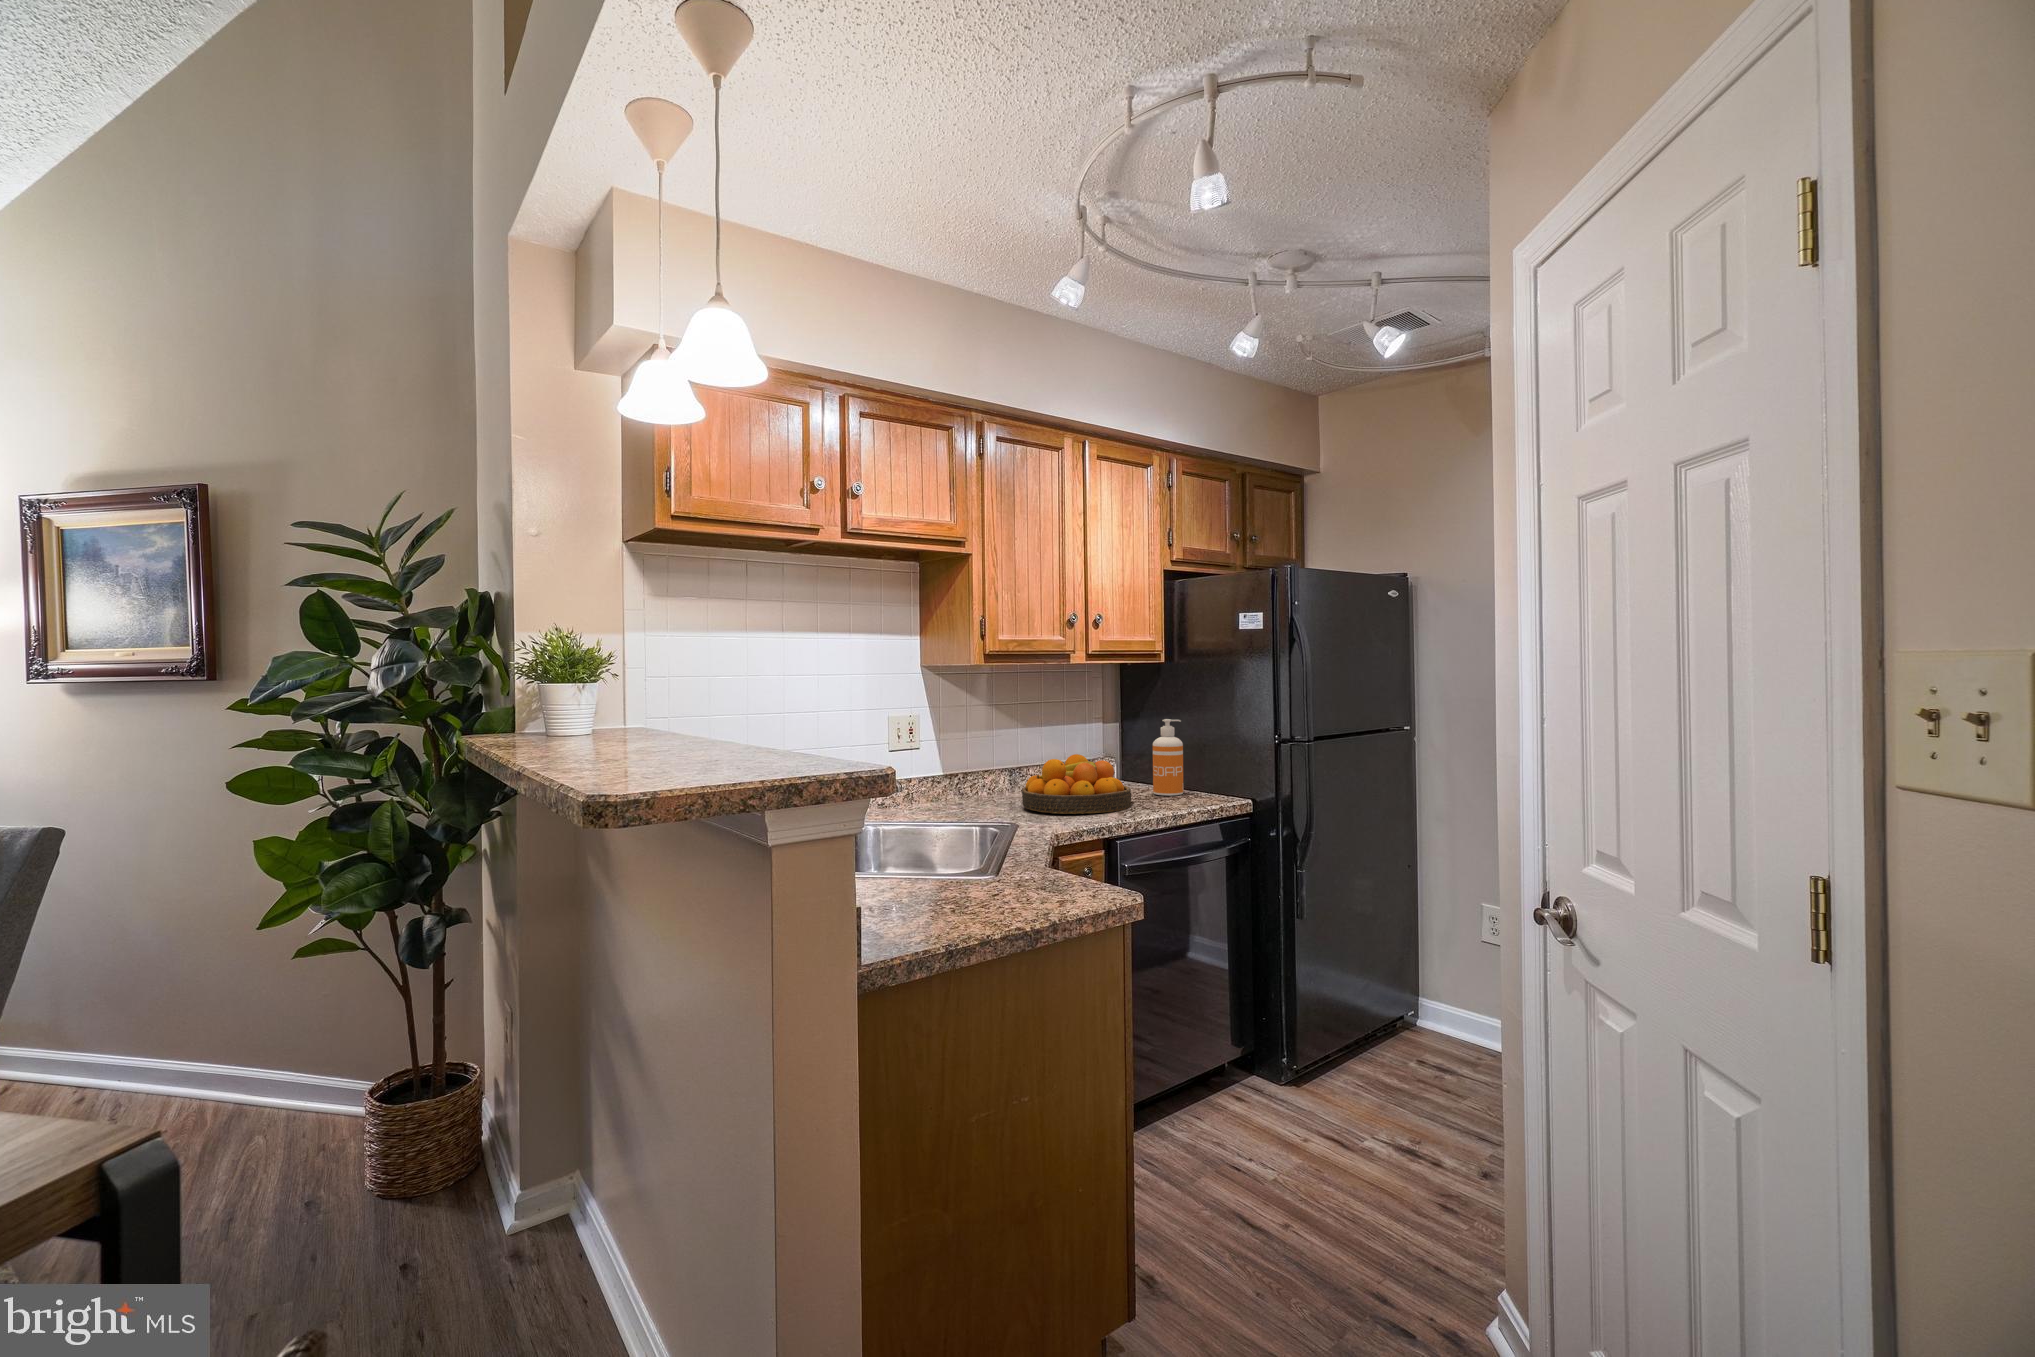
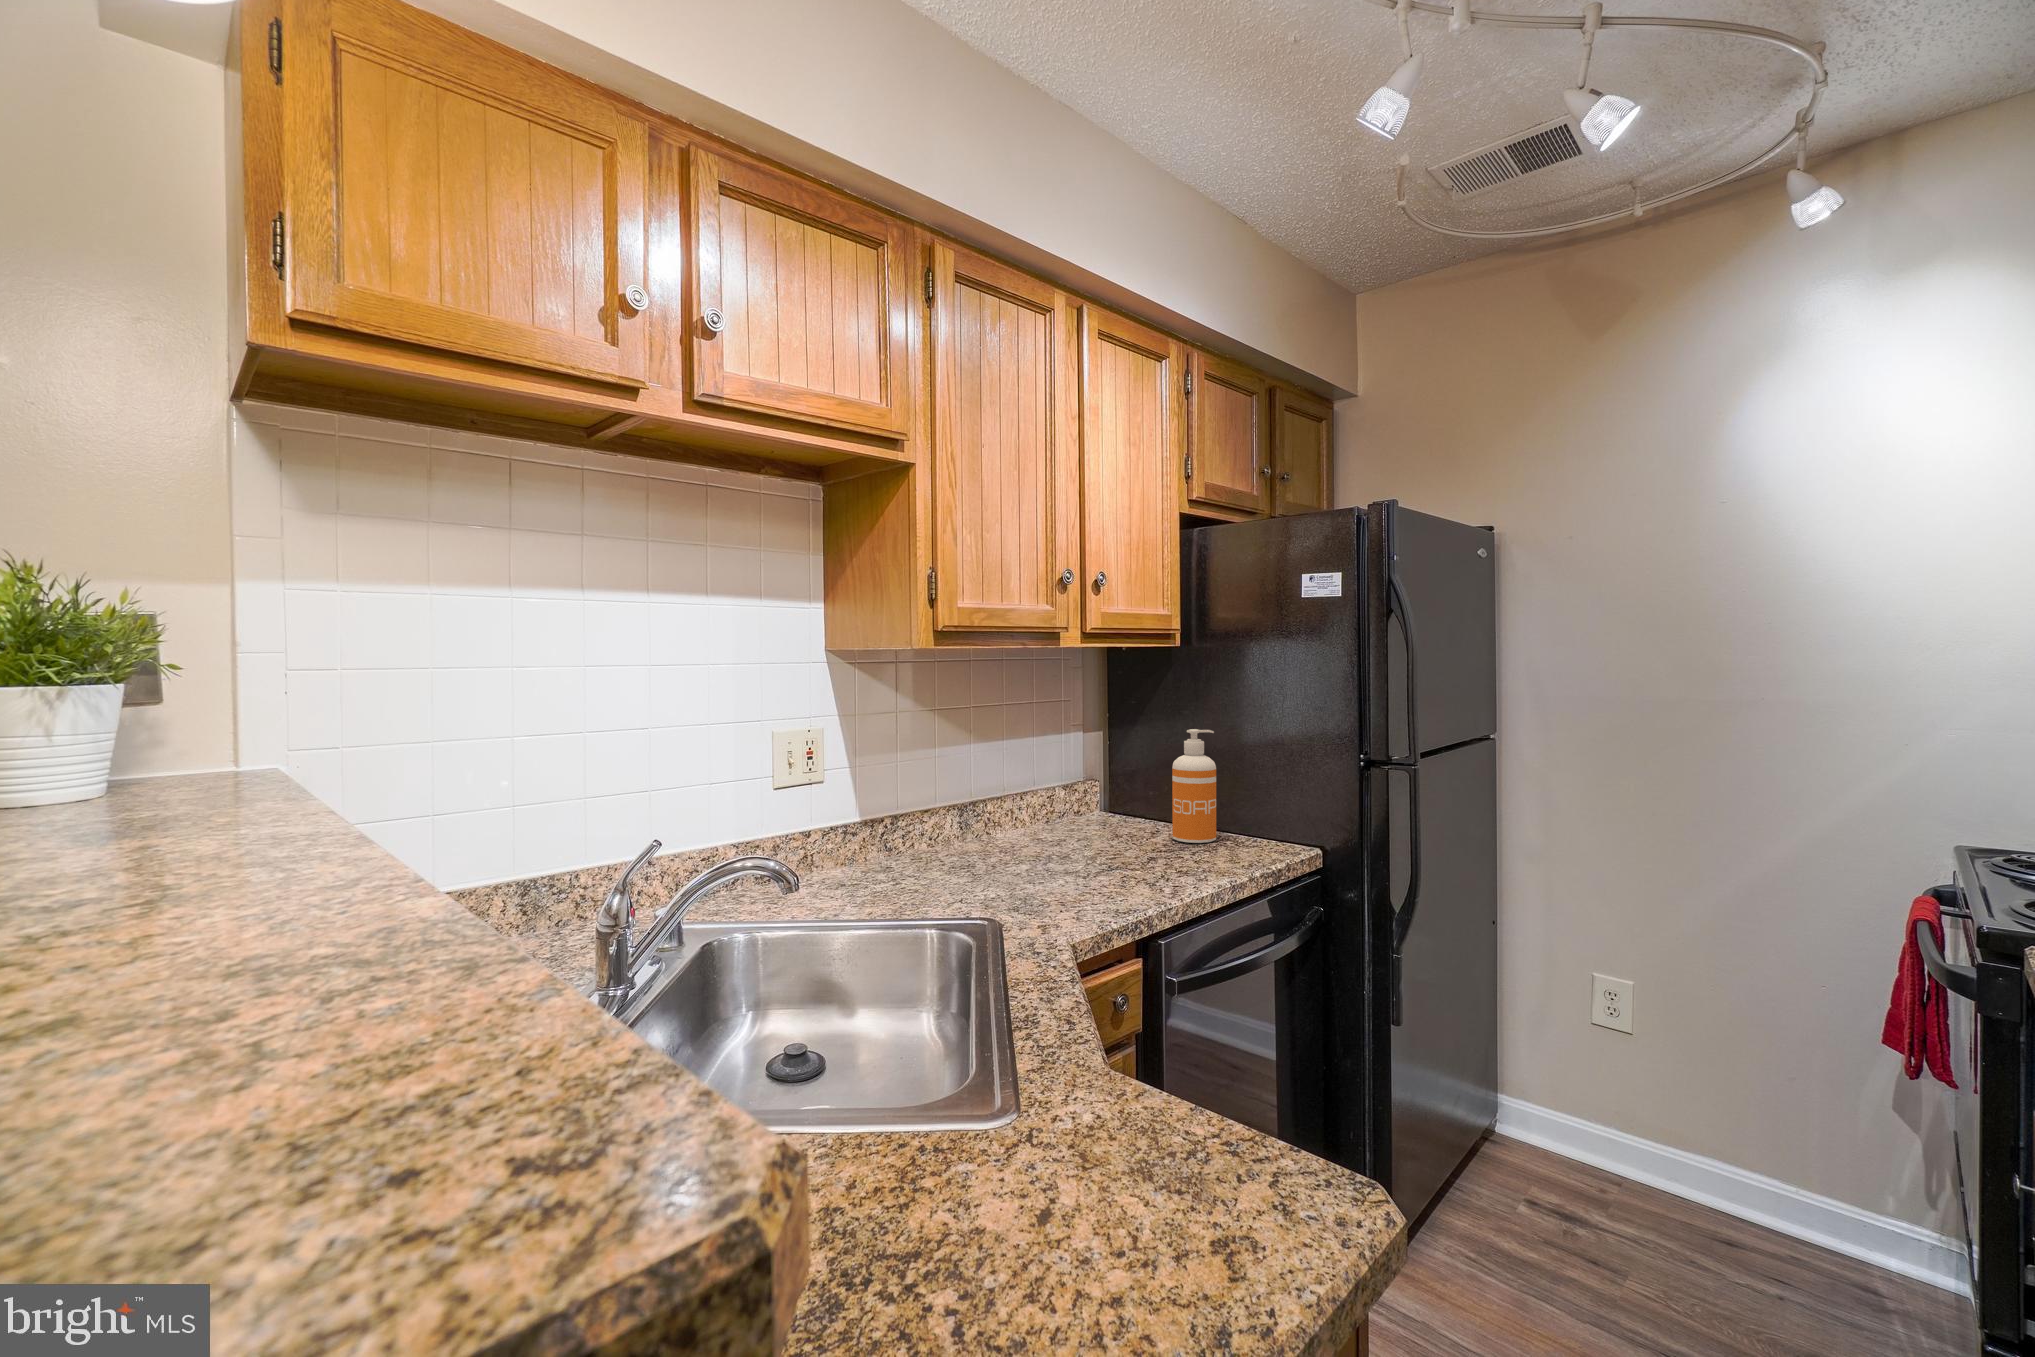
fruit bowl: present [1022,754,1131,814] -> none [986,784,1155,887]

